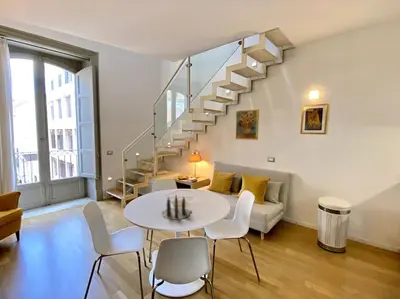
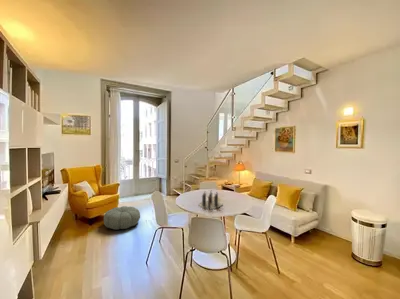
pouf: none [15,223,72,259] -> present [104,206,140,230]

